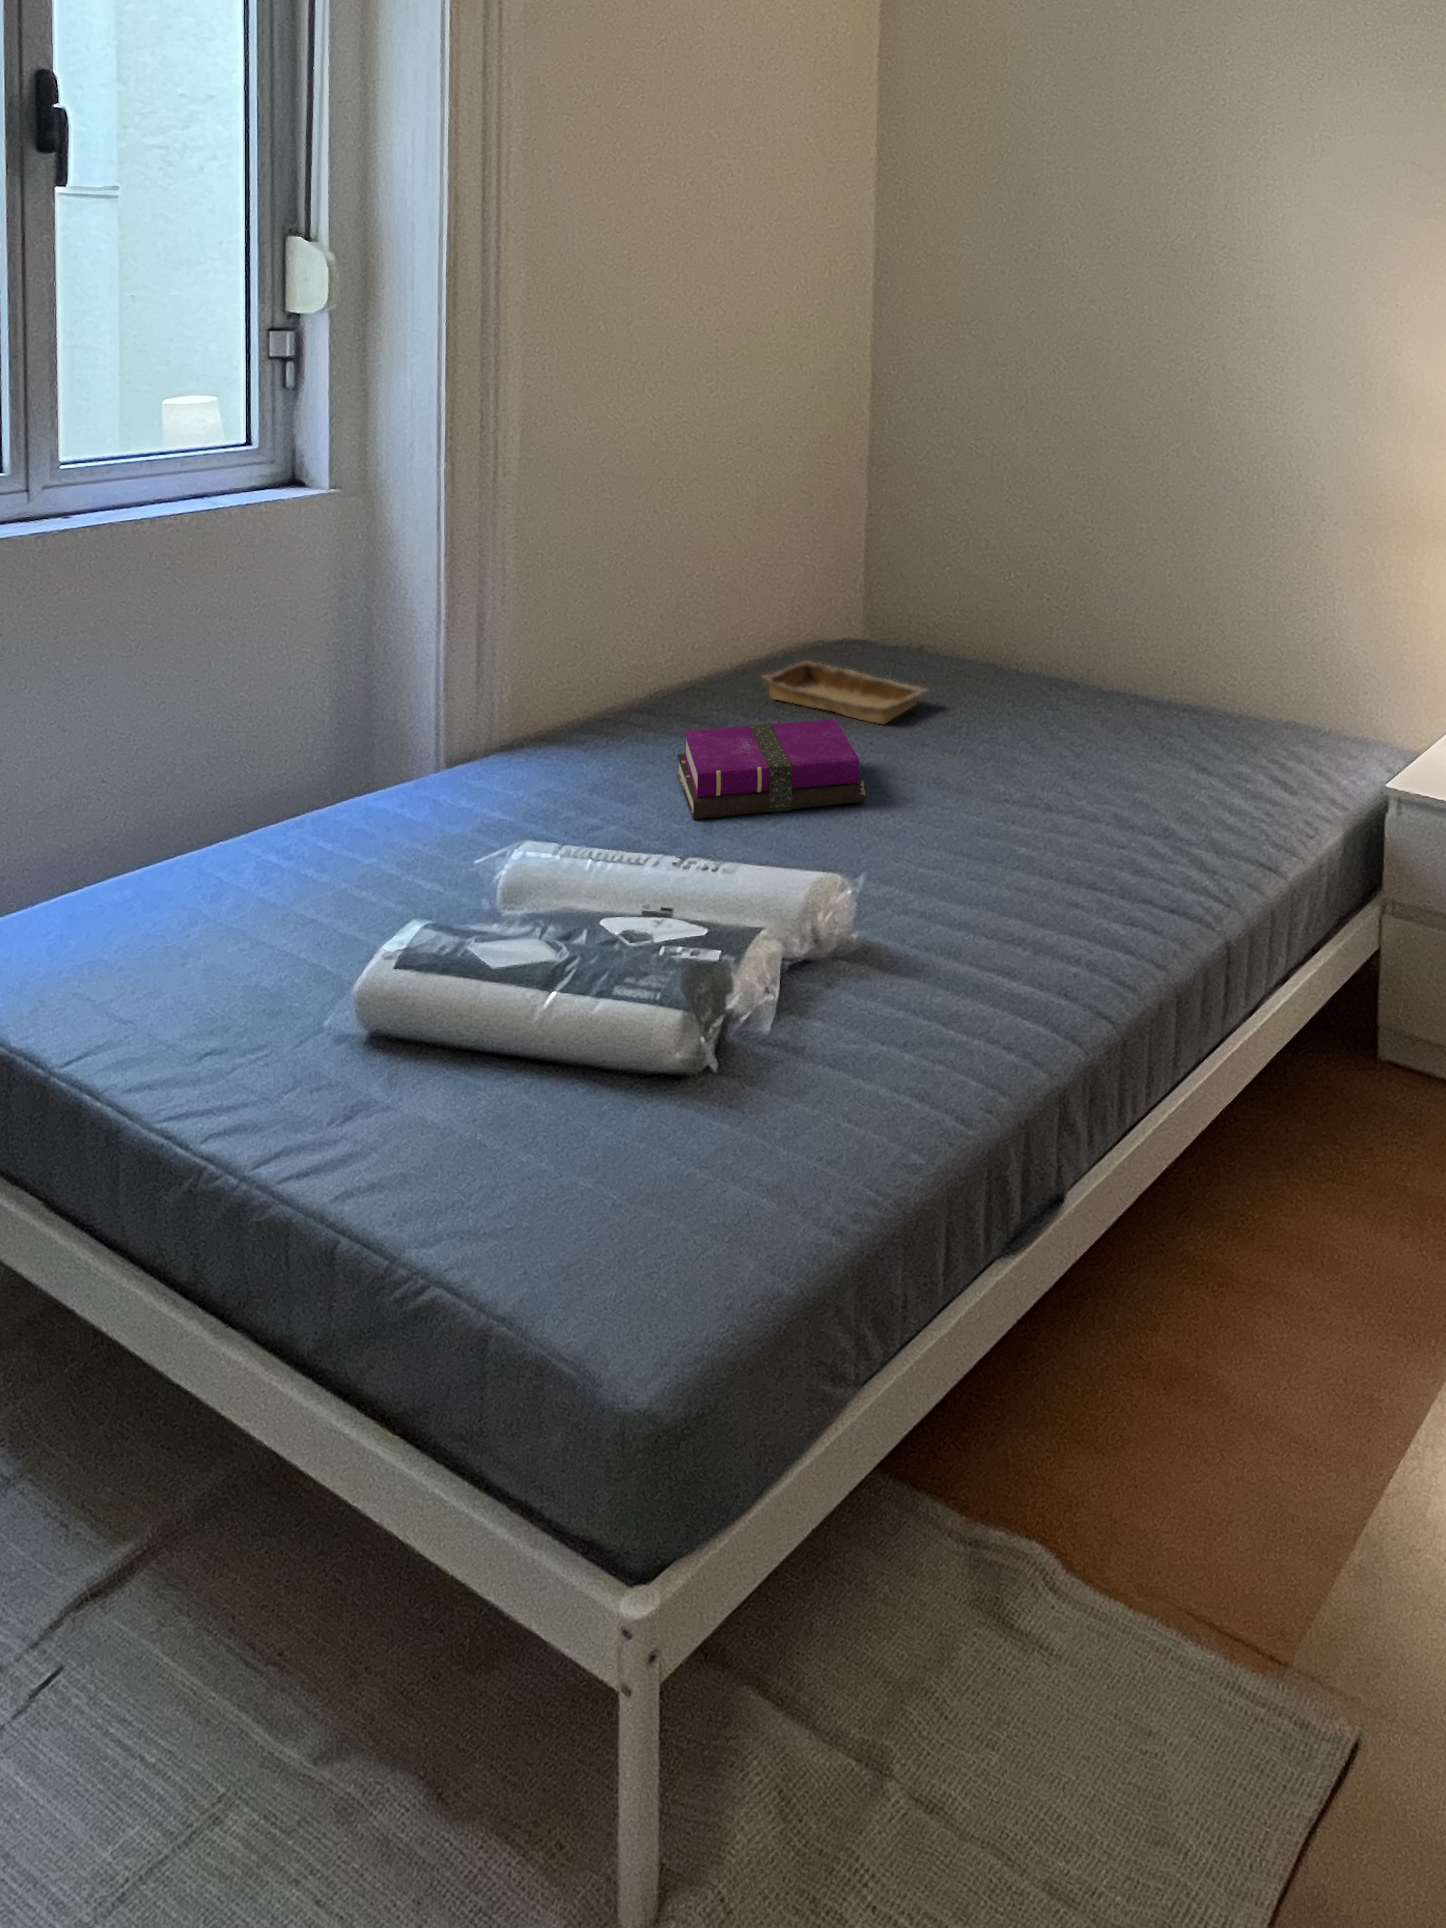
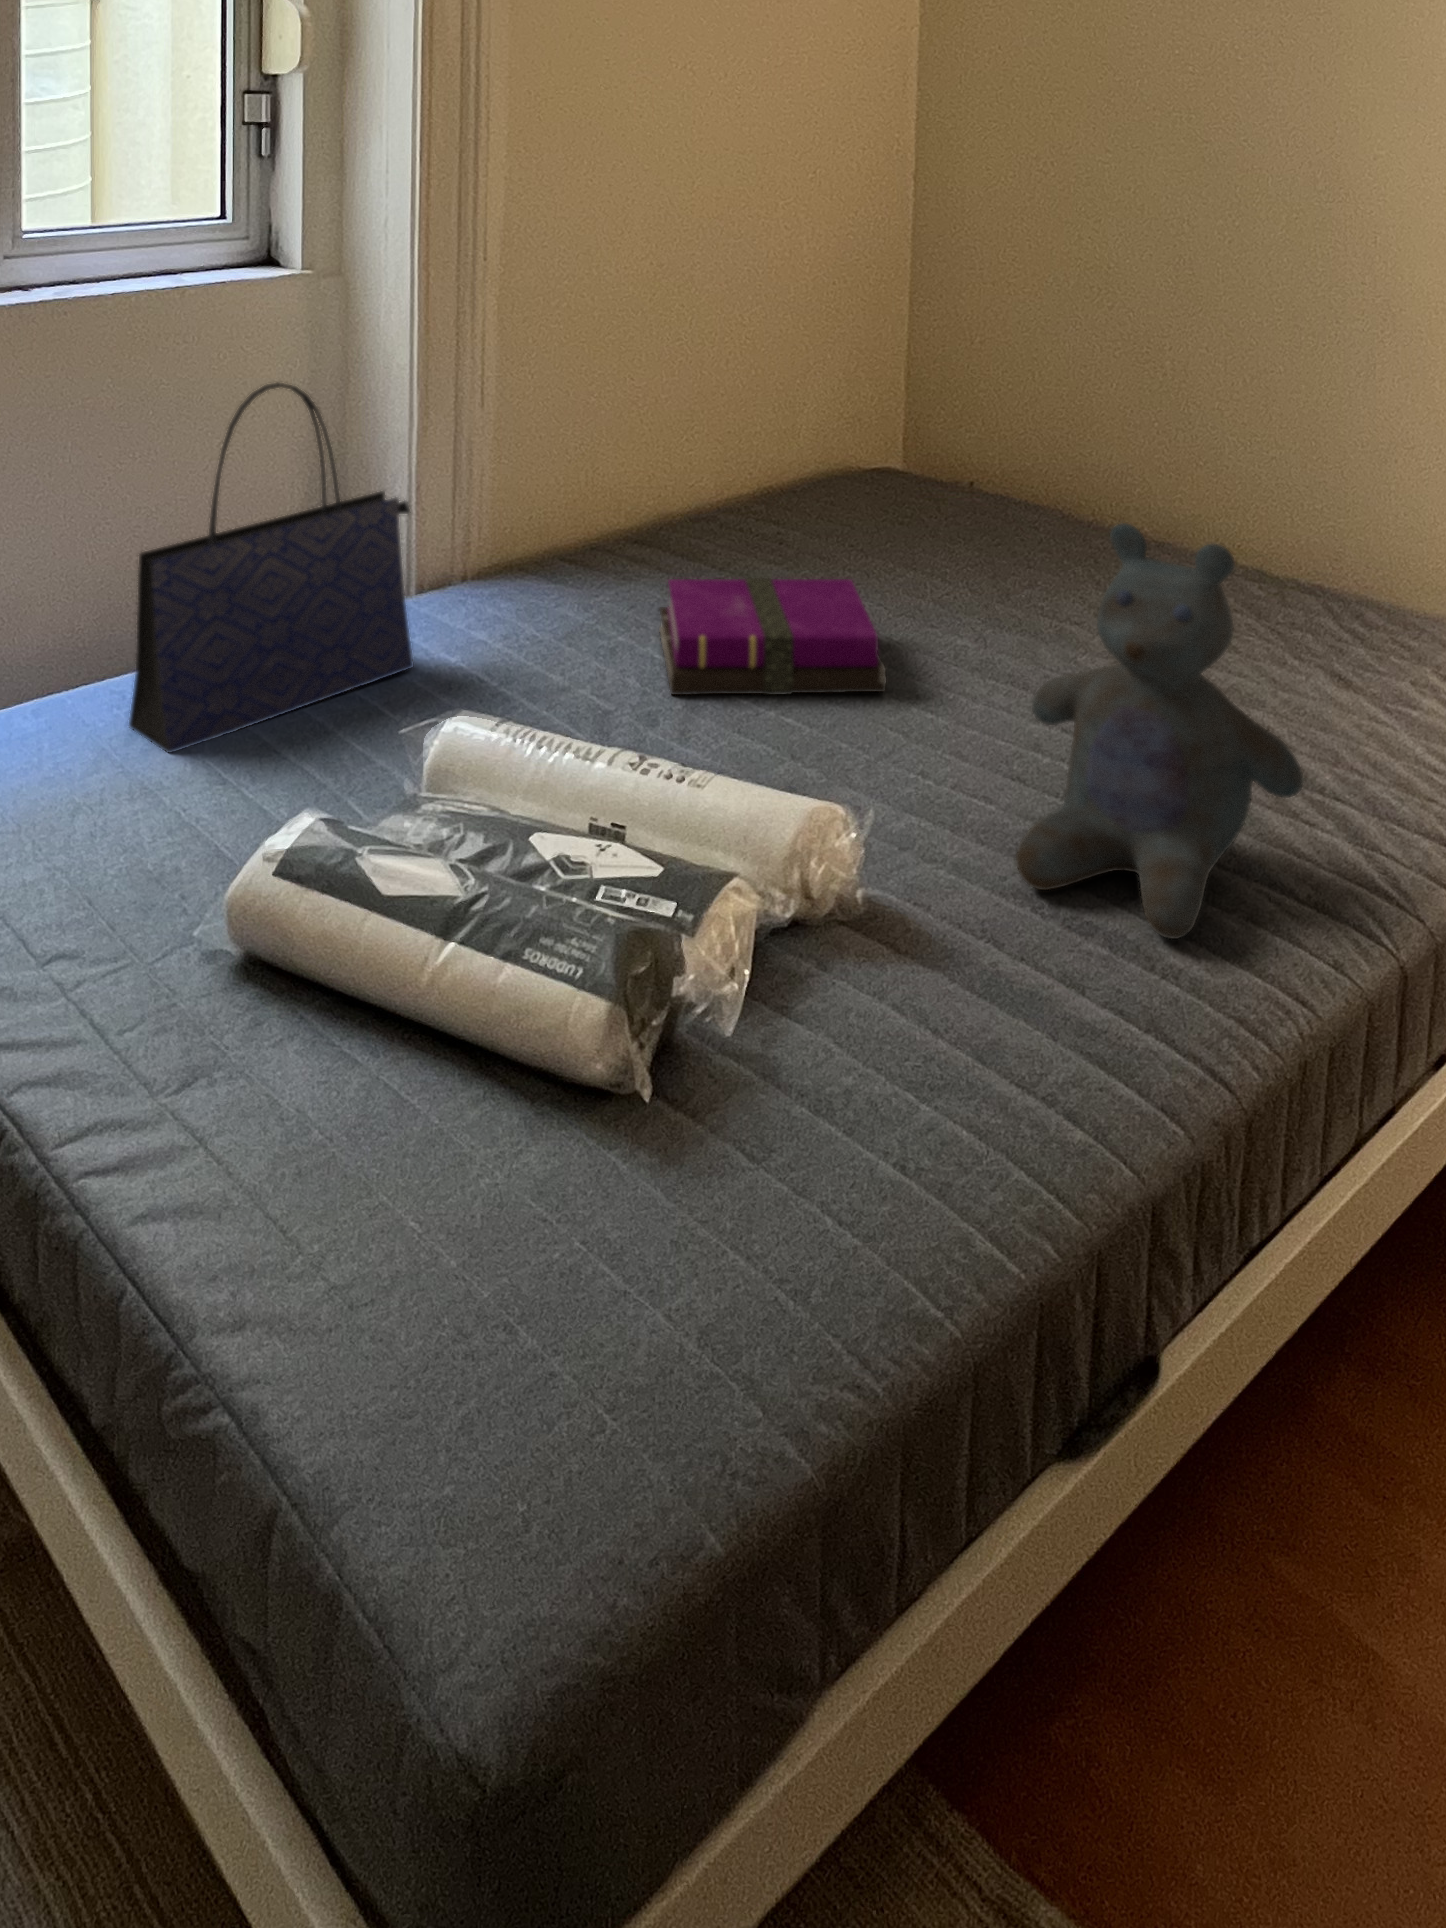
tote bag: none [217,586,469,905] -> present [129,383,413,753]
stuffed bear: none [968,653,1165,939] -> present [1016,524,1304,939]
tray: present [763,660,928,724] -> none [767,497,974,587]

